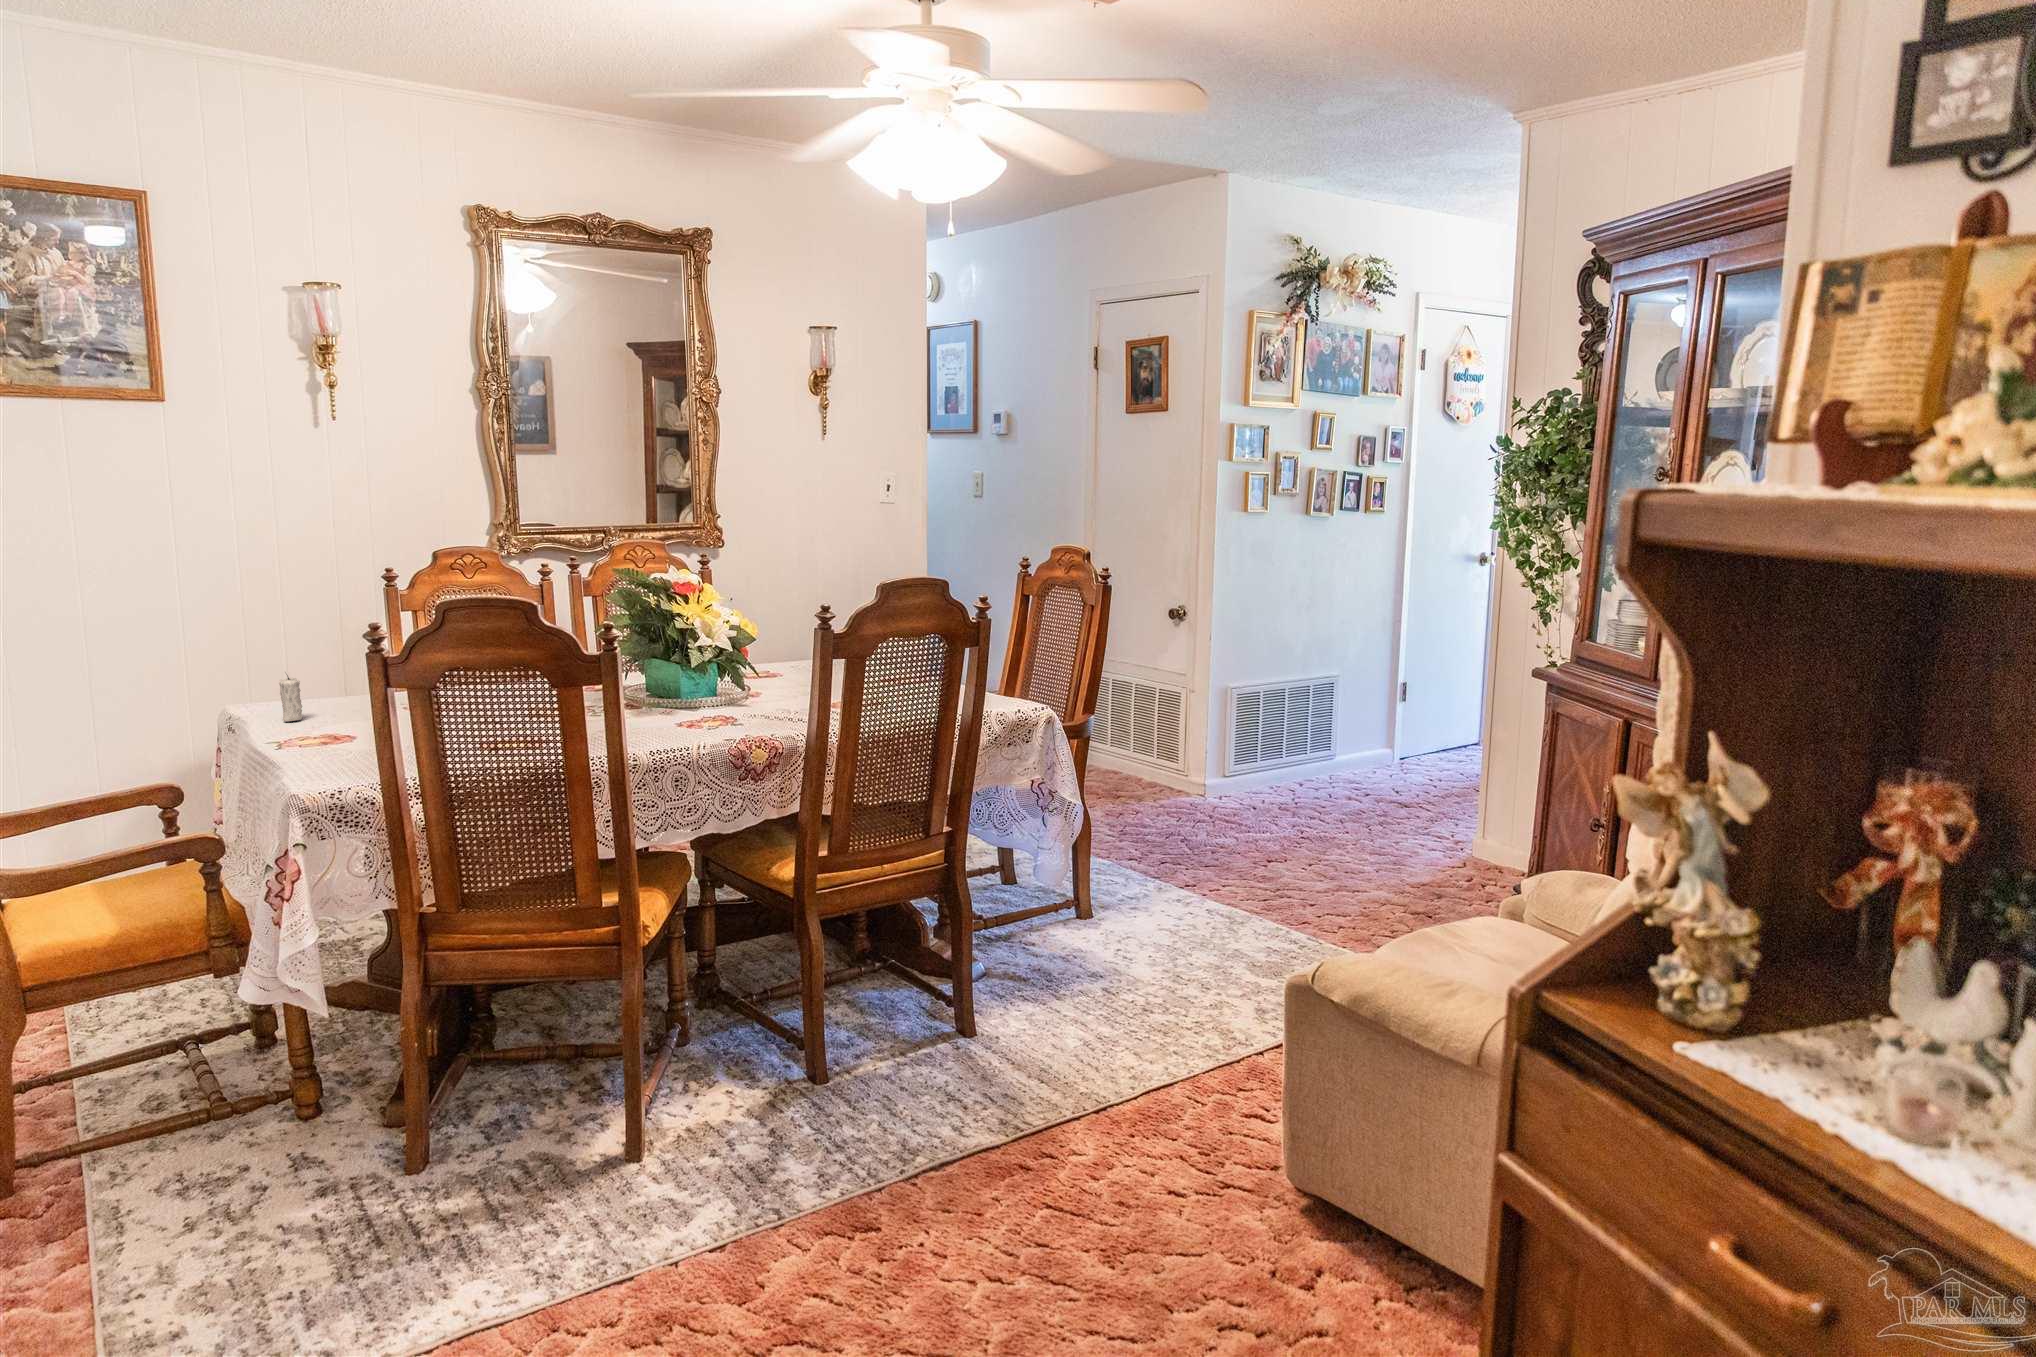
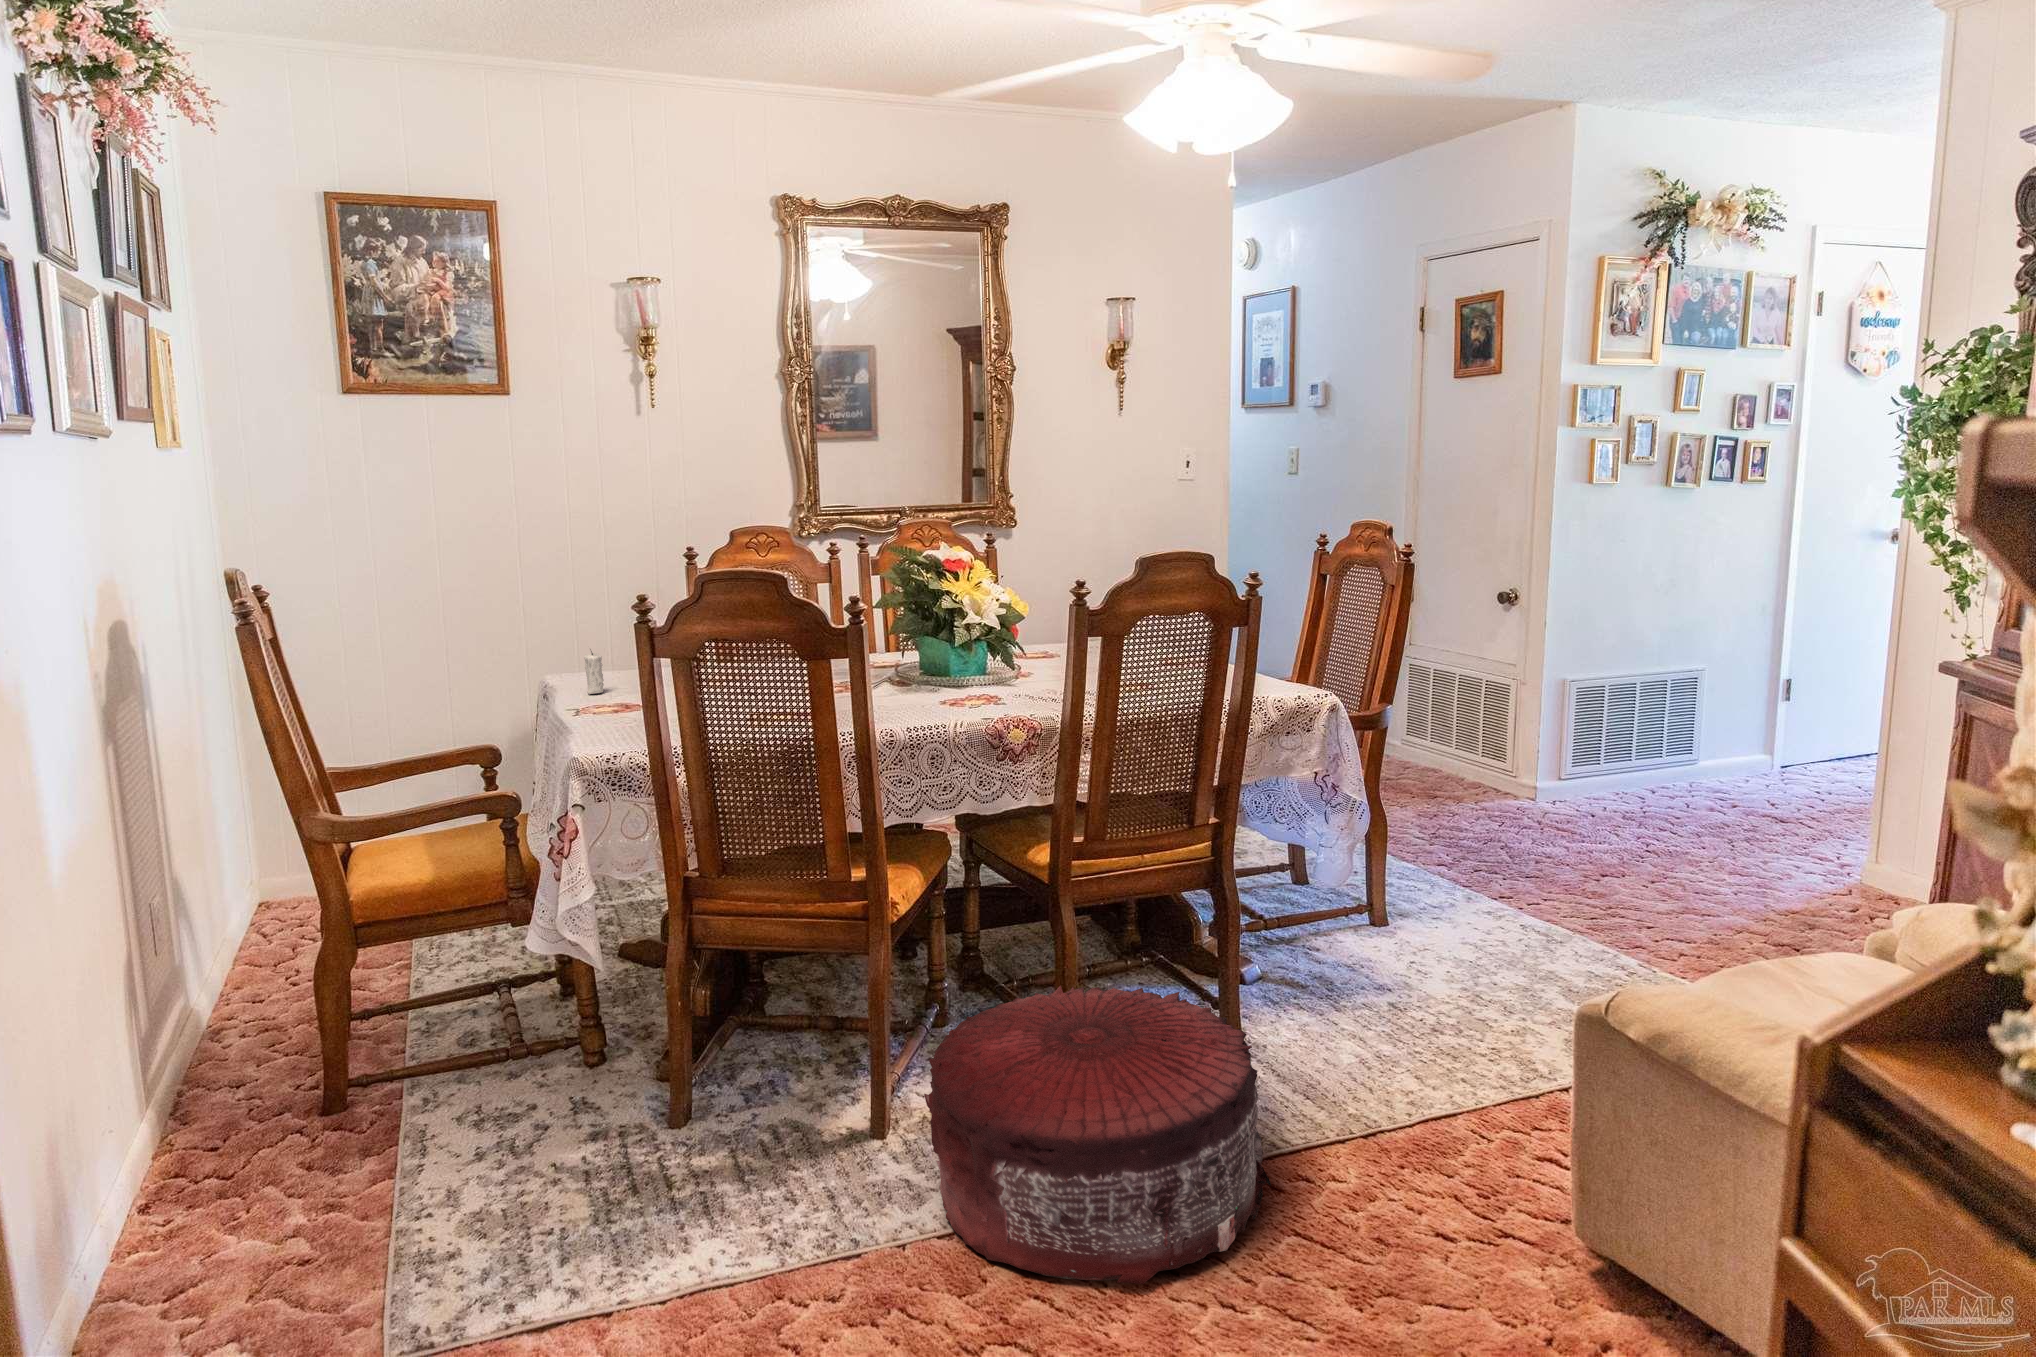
pouf: none [692,991,1022,1274] -> present [924,986,1271,1284]

